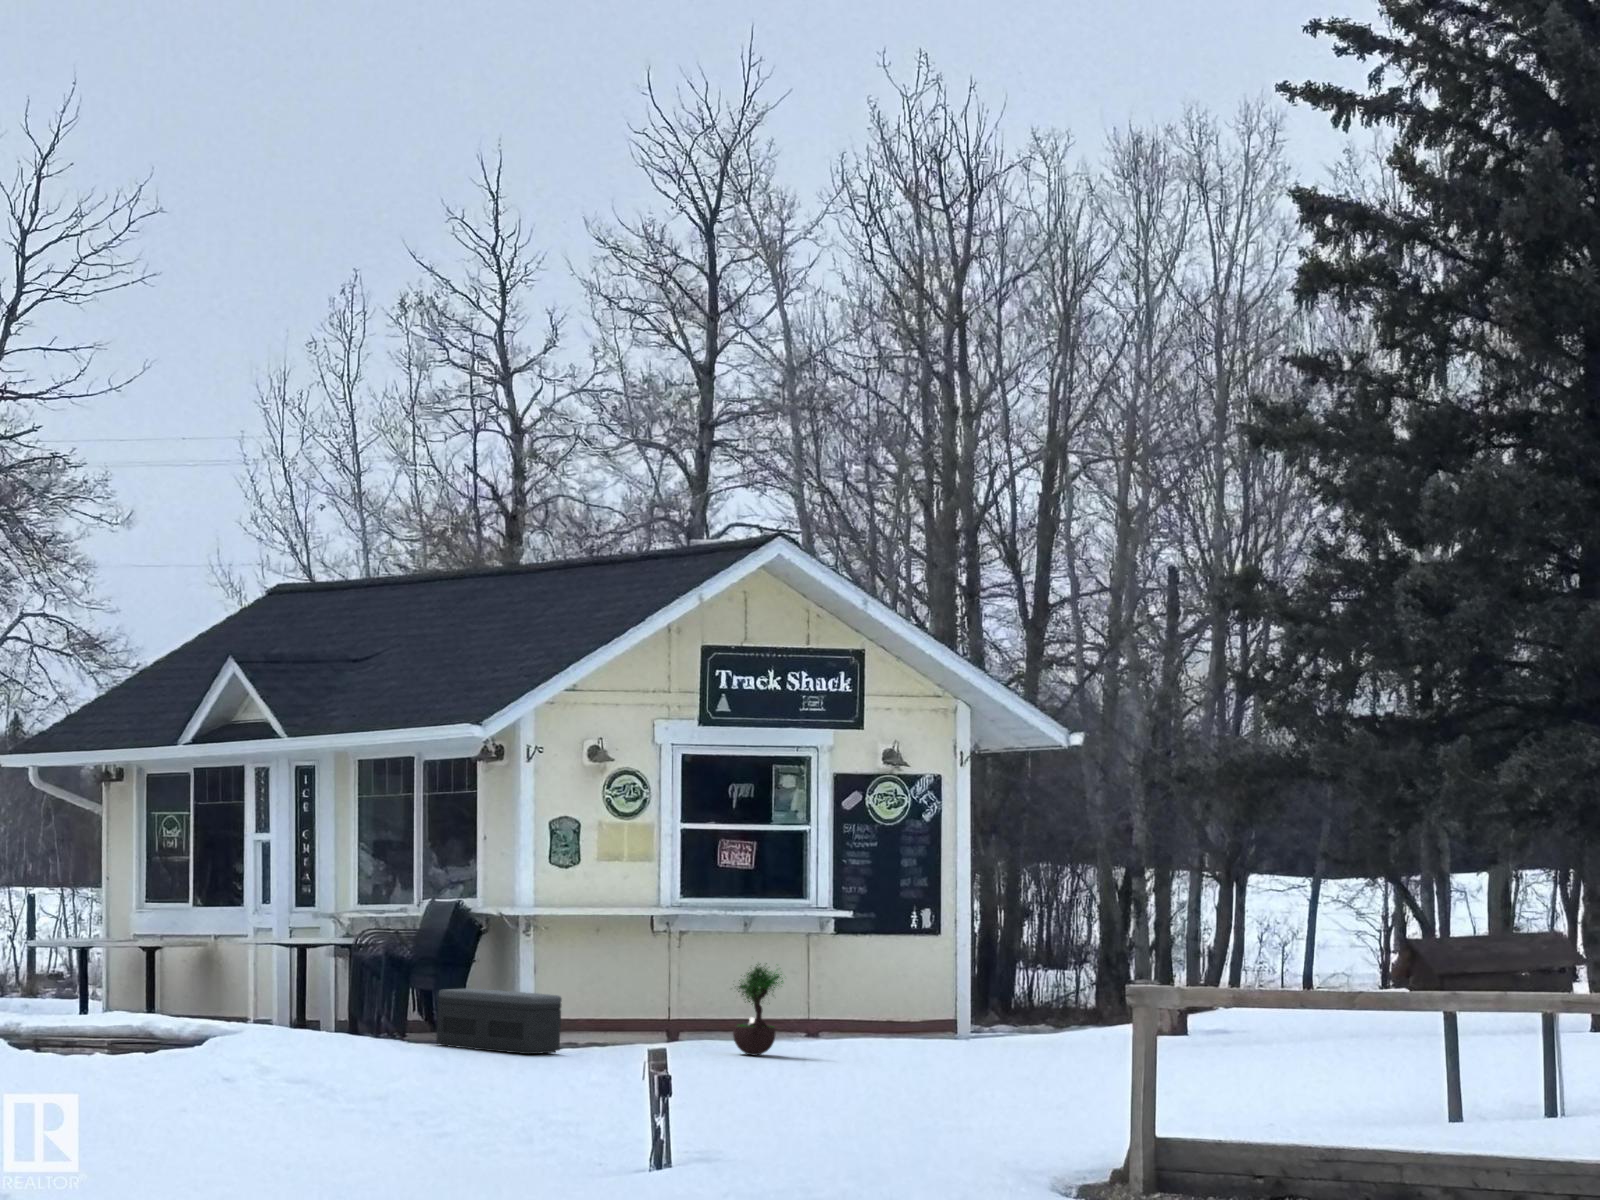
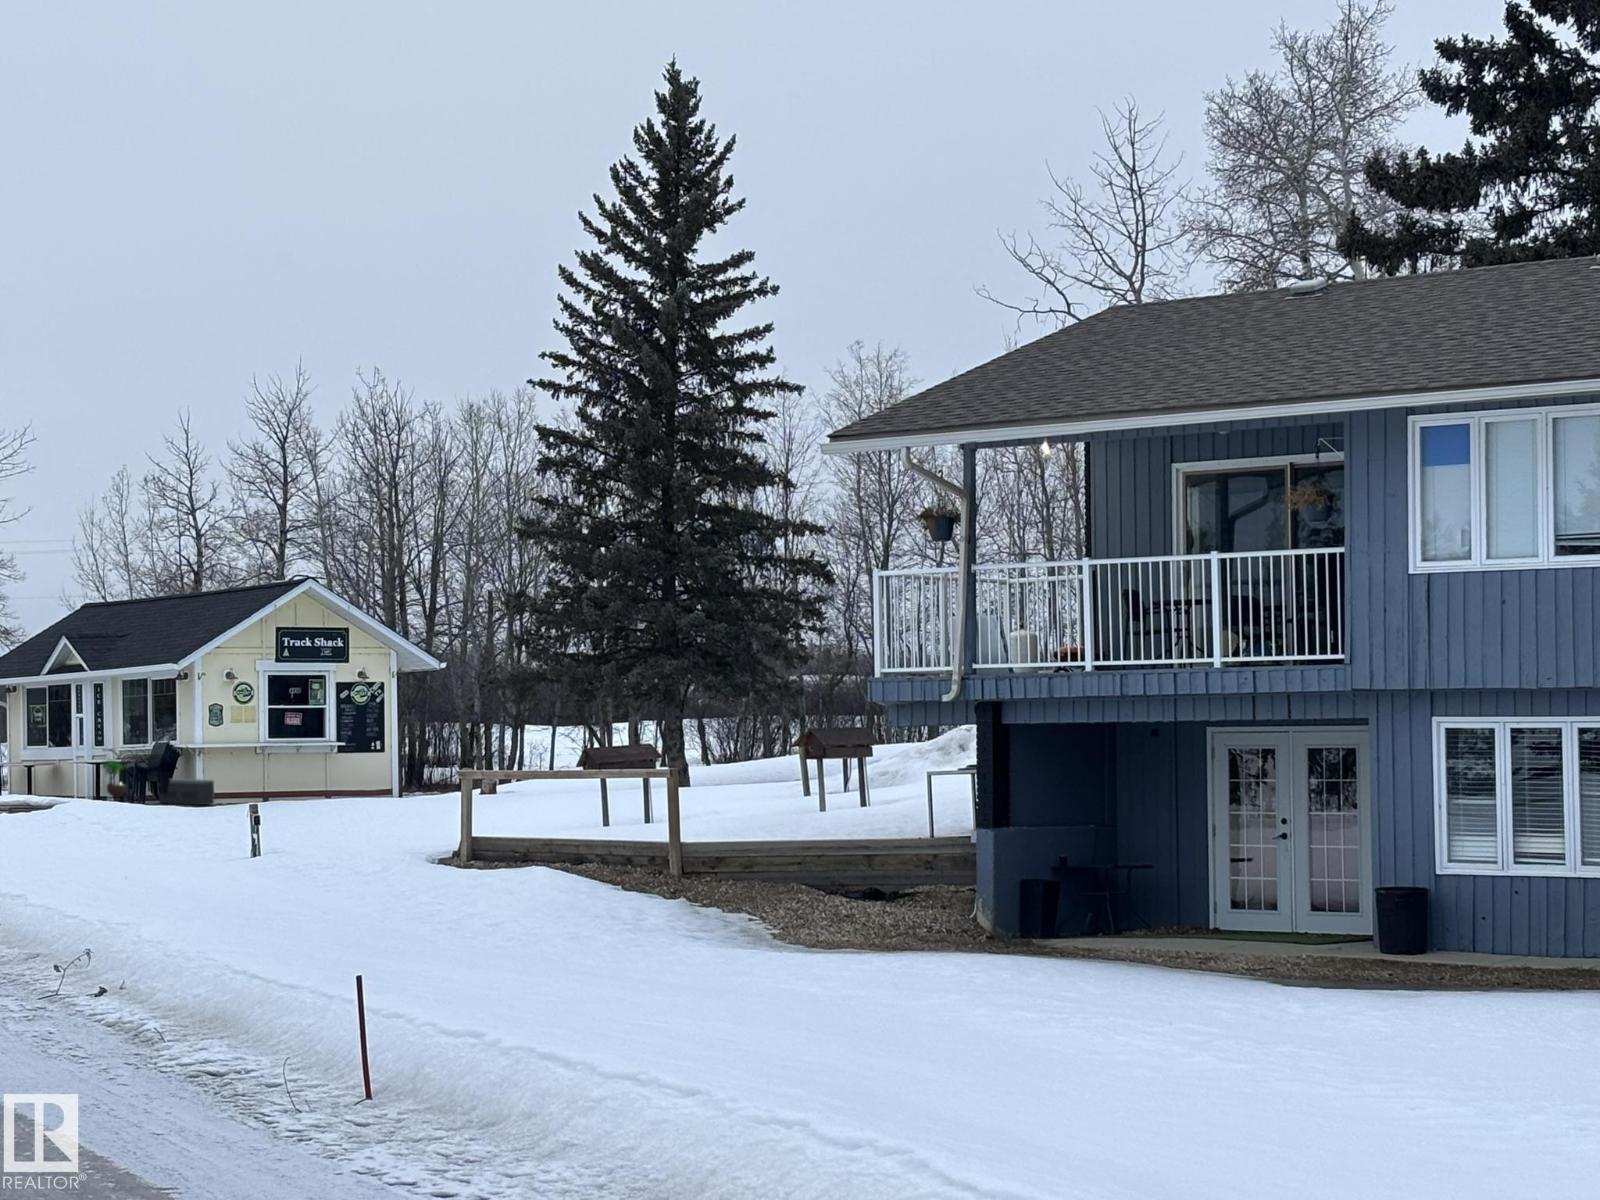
potted tree: present [733,963,783,1055] -> present [101,759,126,798]

